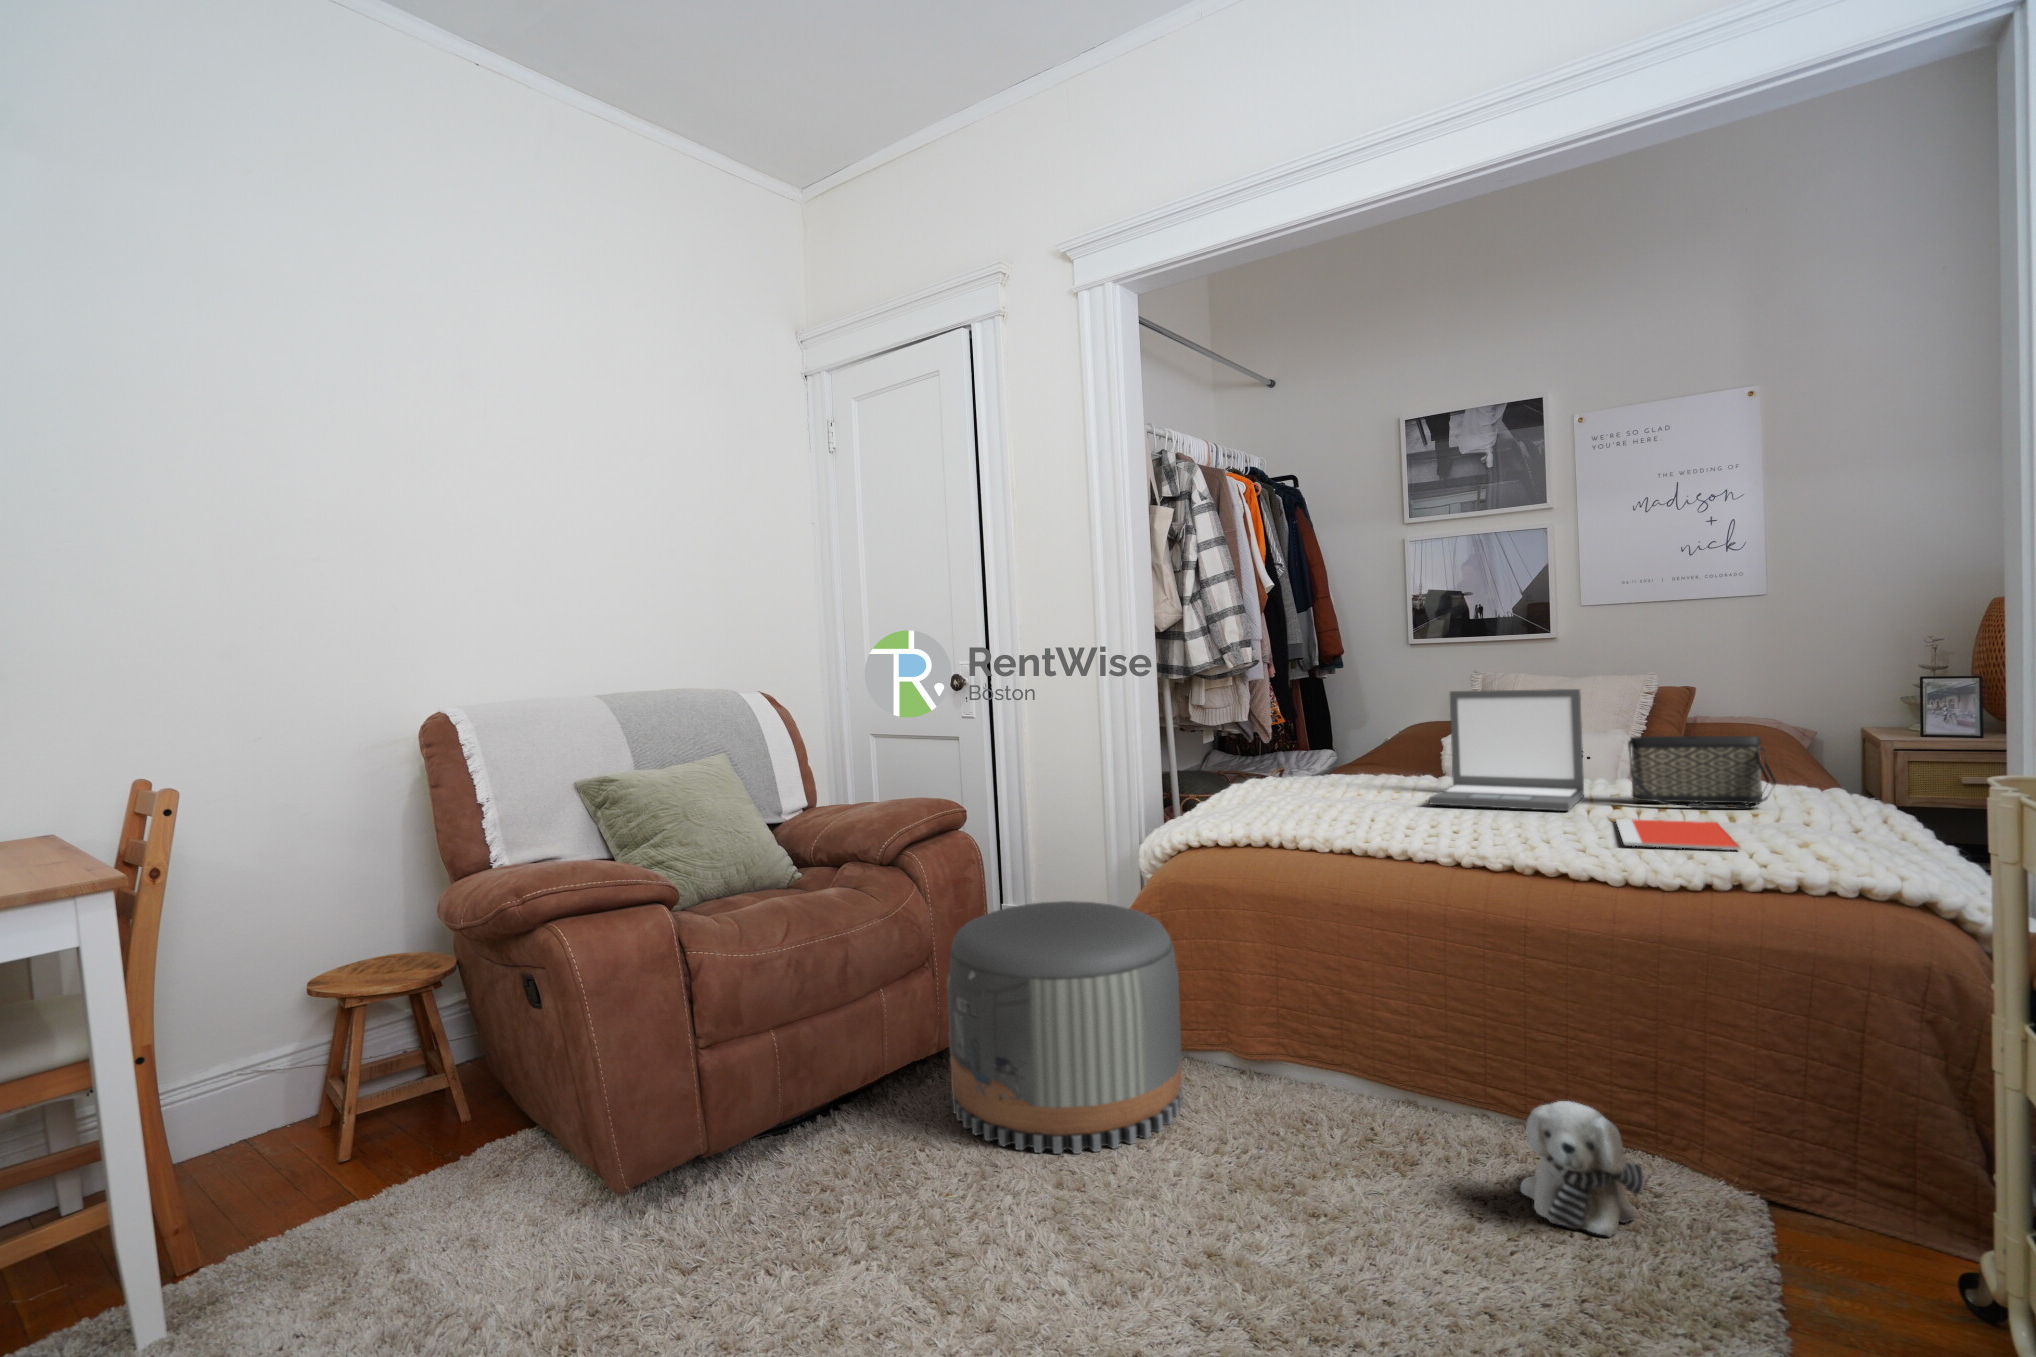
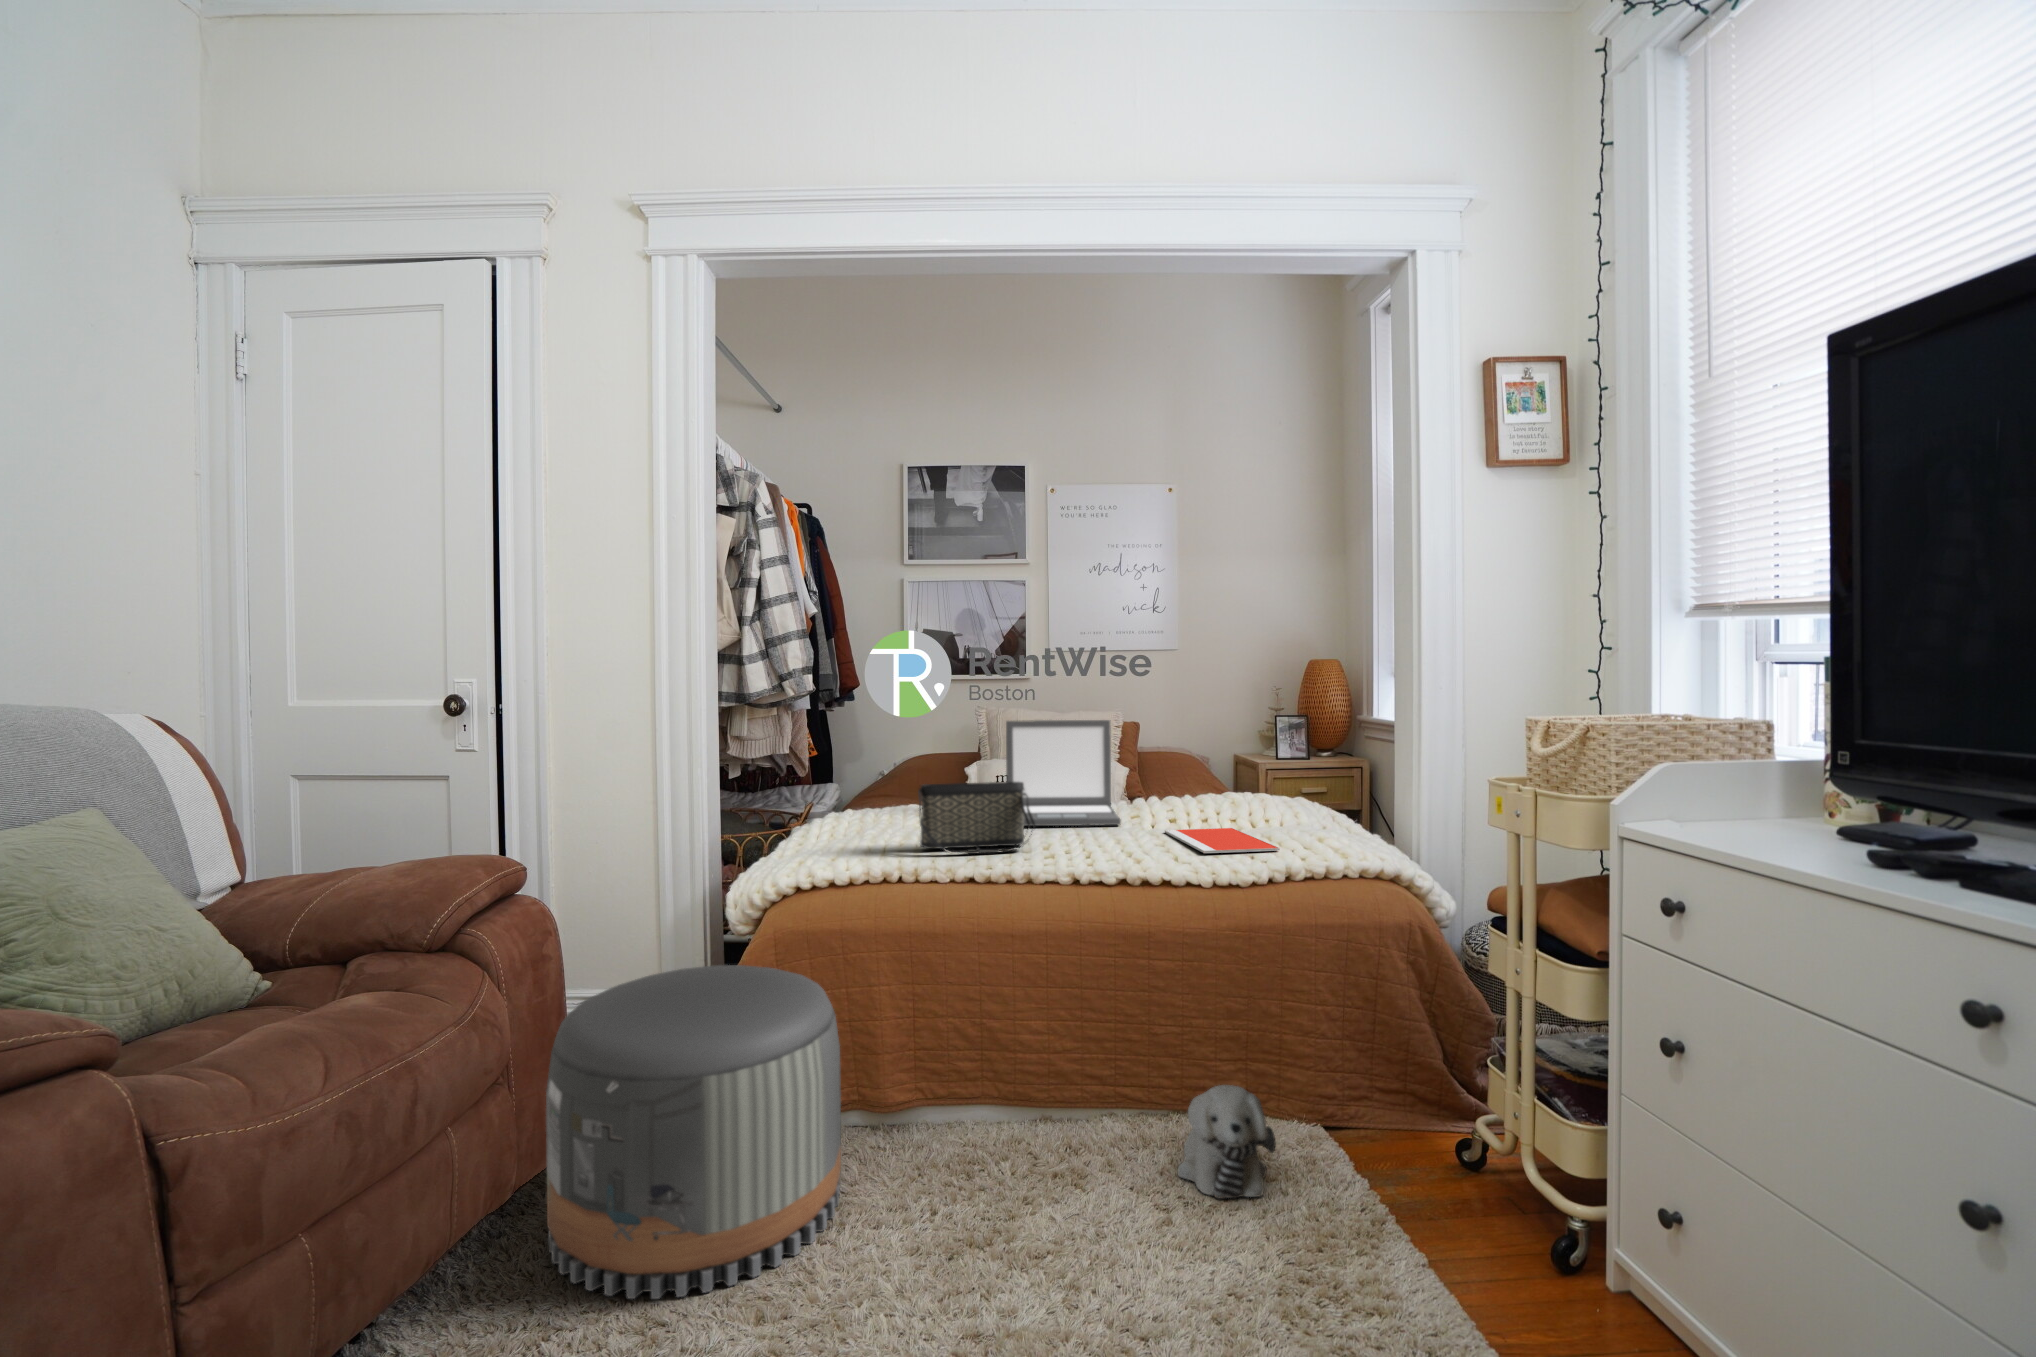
handbag: present [1628,736,1777,809] -> present [918,782,1036,854]

